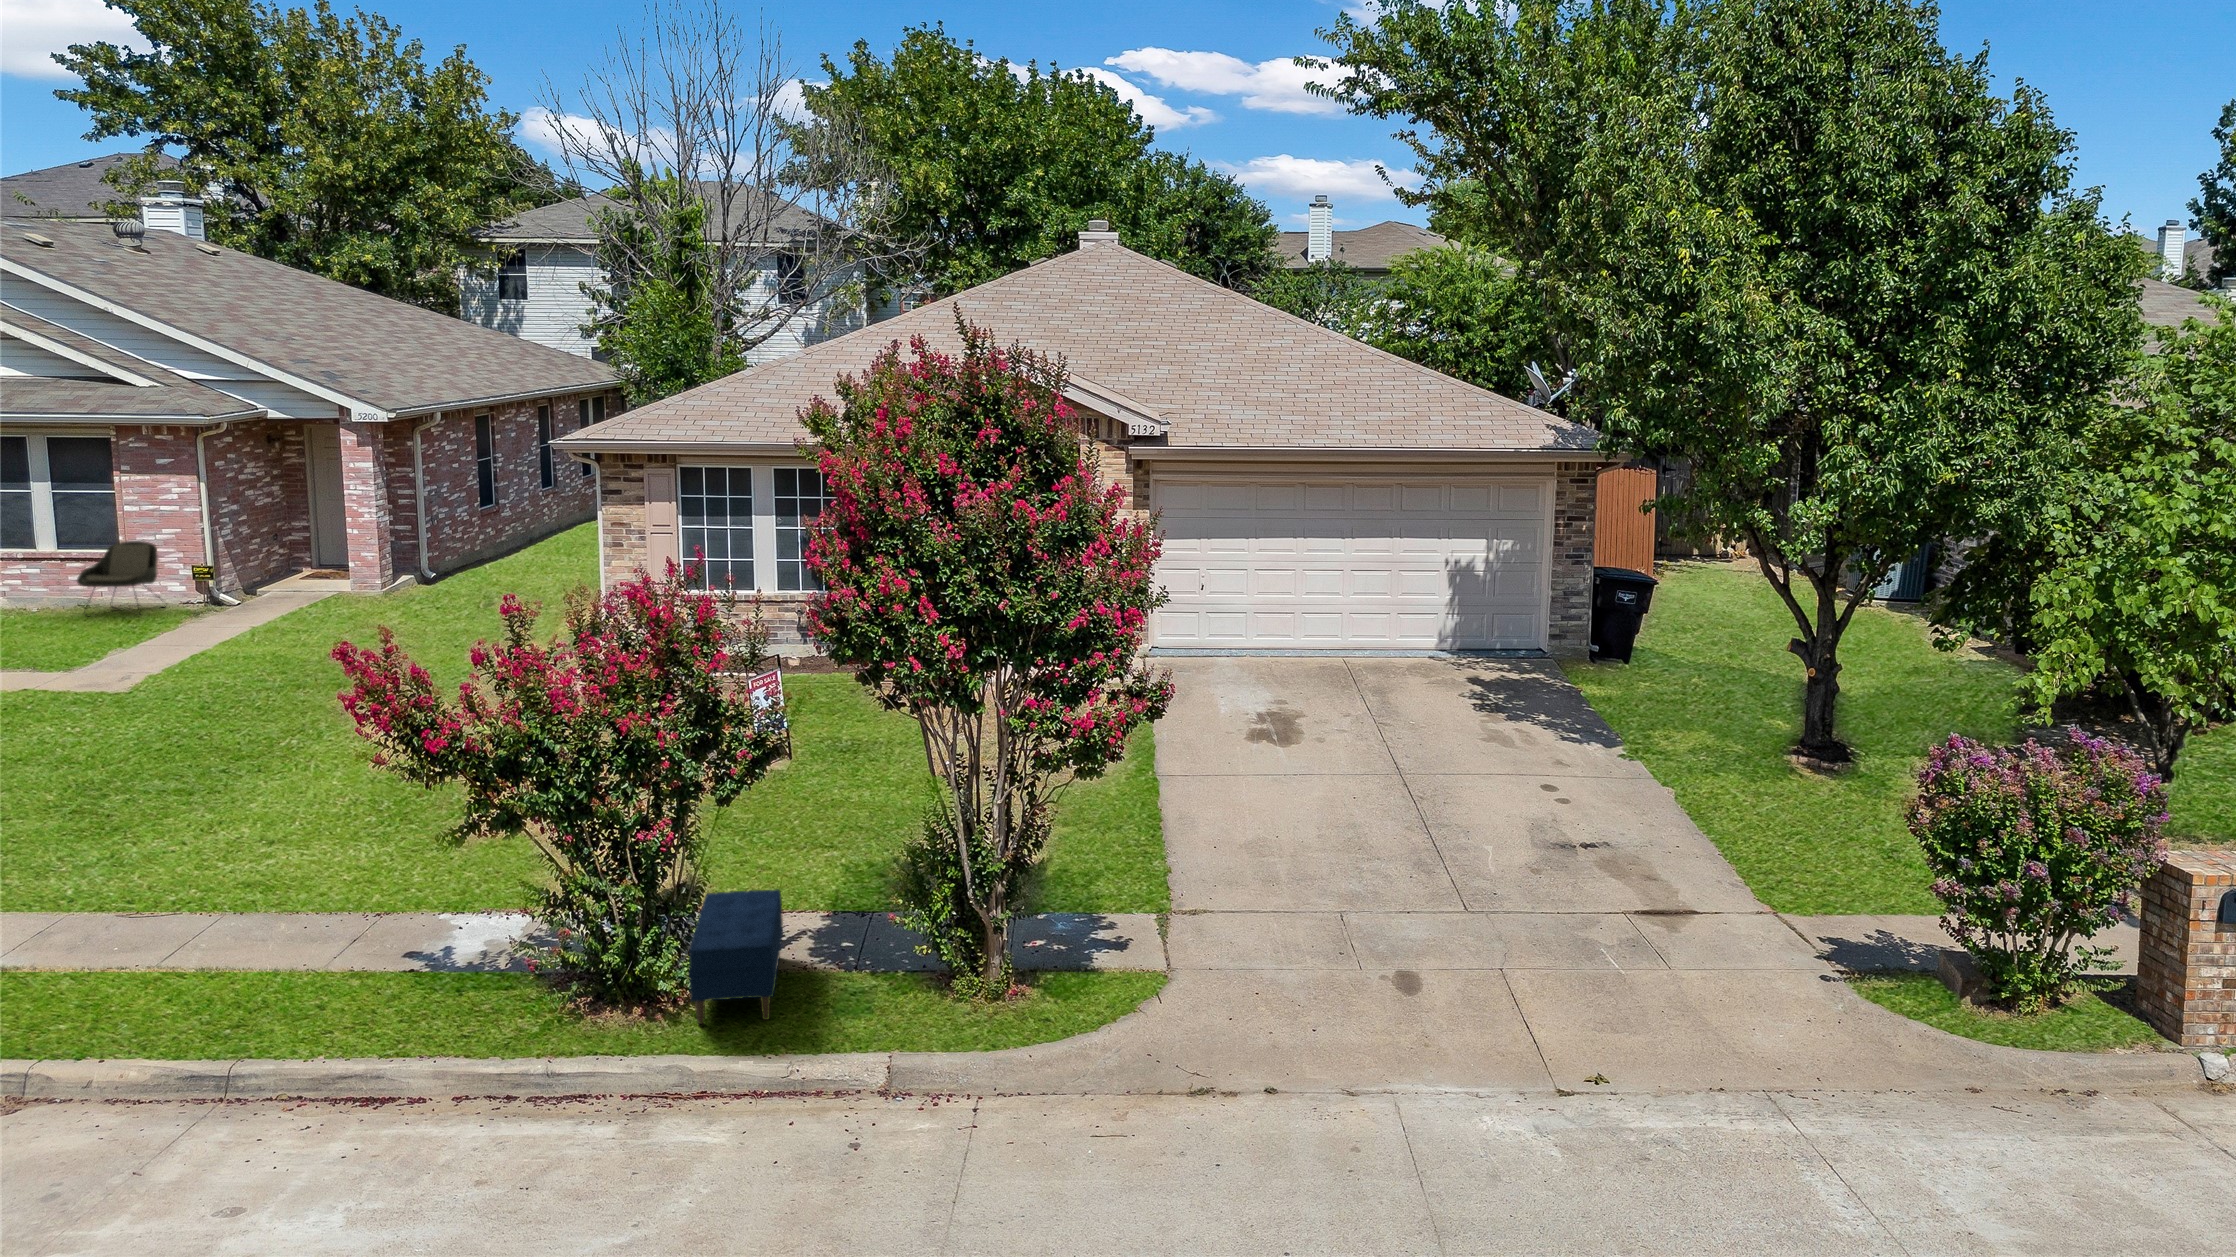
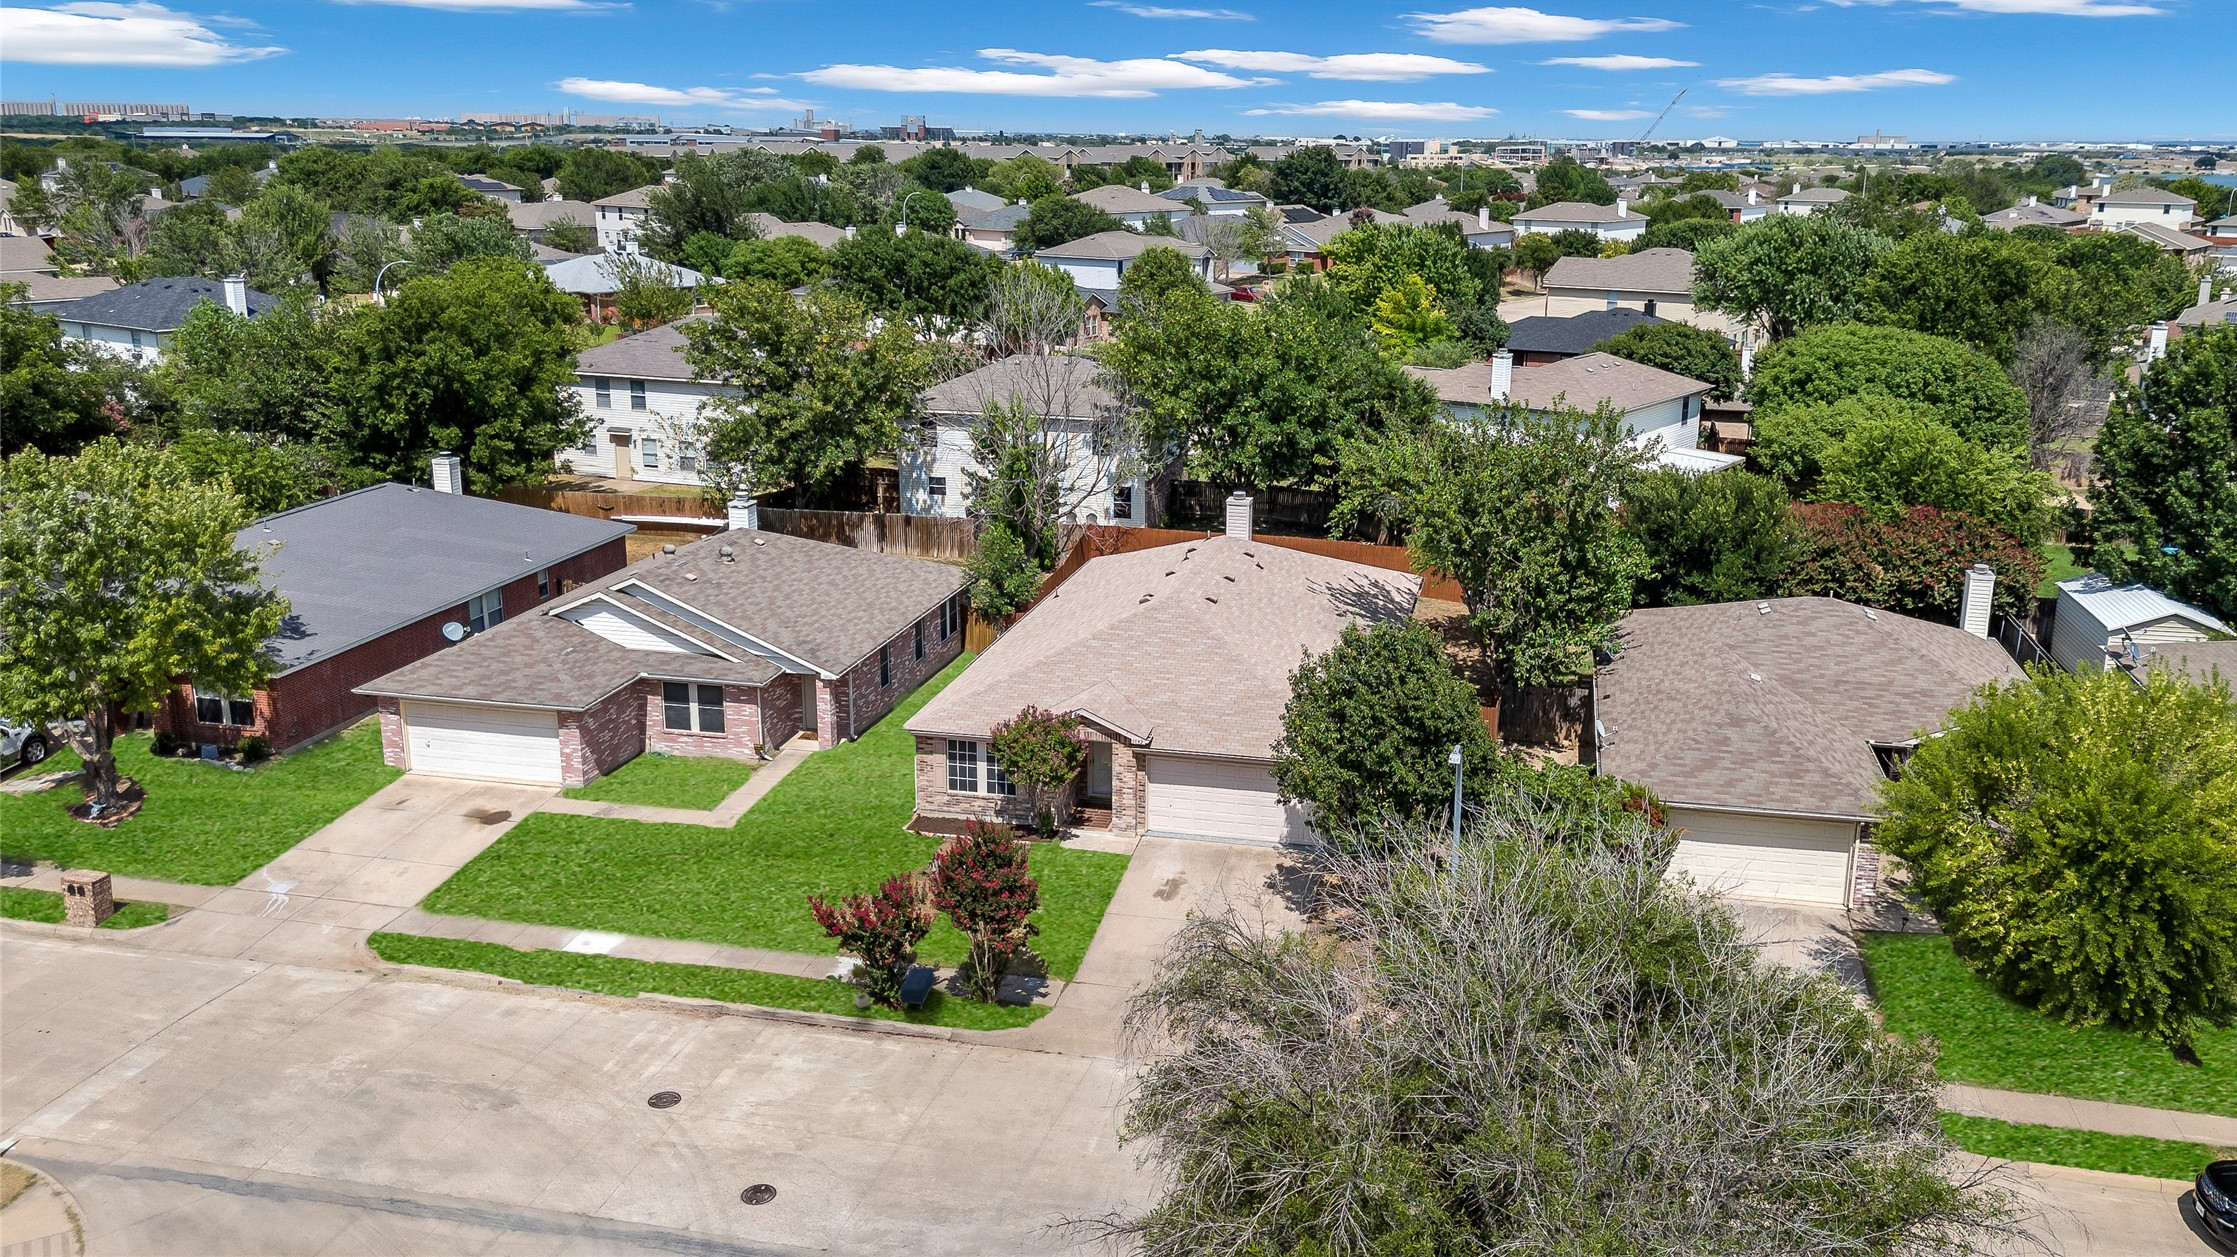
lounge chair: present [77,541,166,616] -> none [710,733,744,770]
potted tree: none [503,884,574,1036] -> present [851,965,870,1008]

